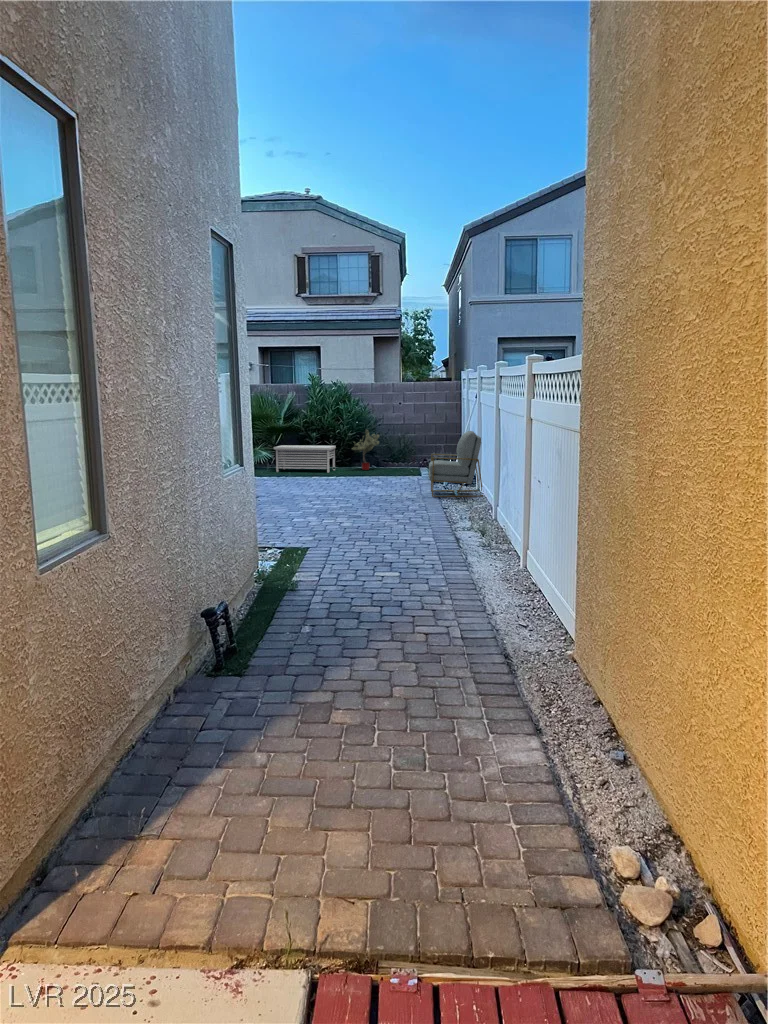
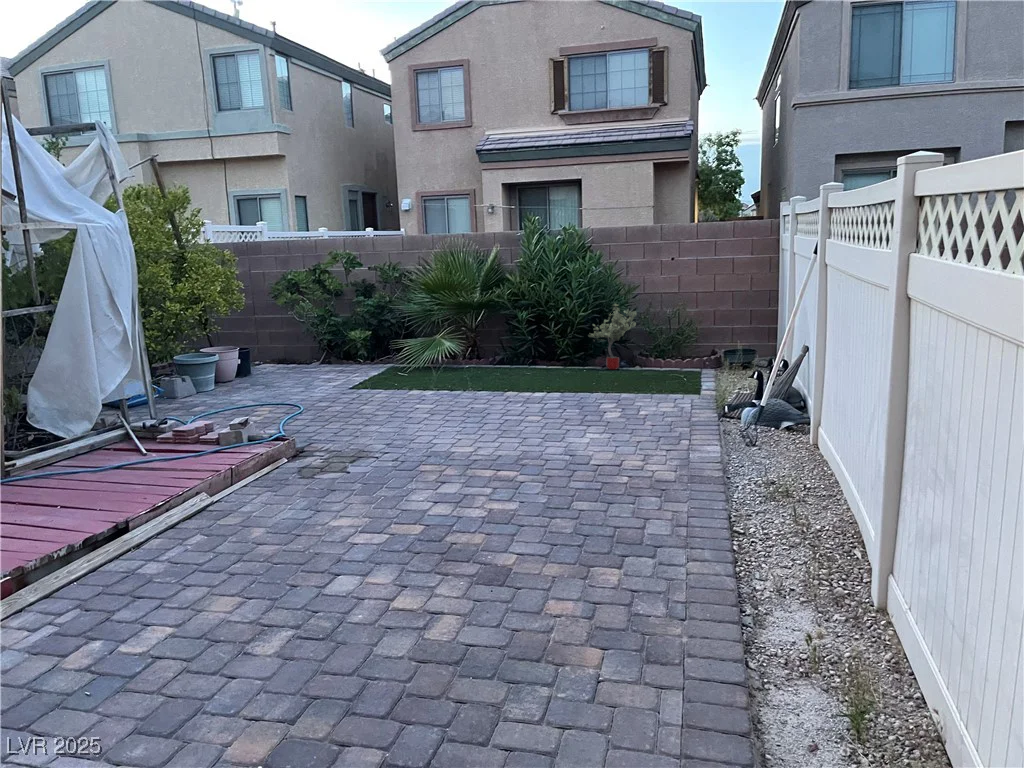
chair: present [429,431,483,497] -> none [699,332,832,496]
storage bench: present [274,445,336,473] -> none [464,328,565,376]

